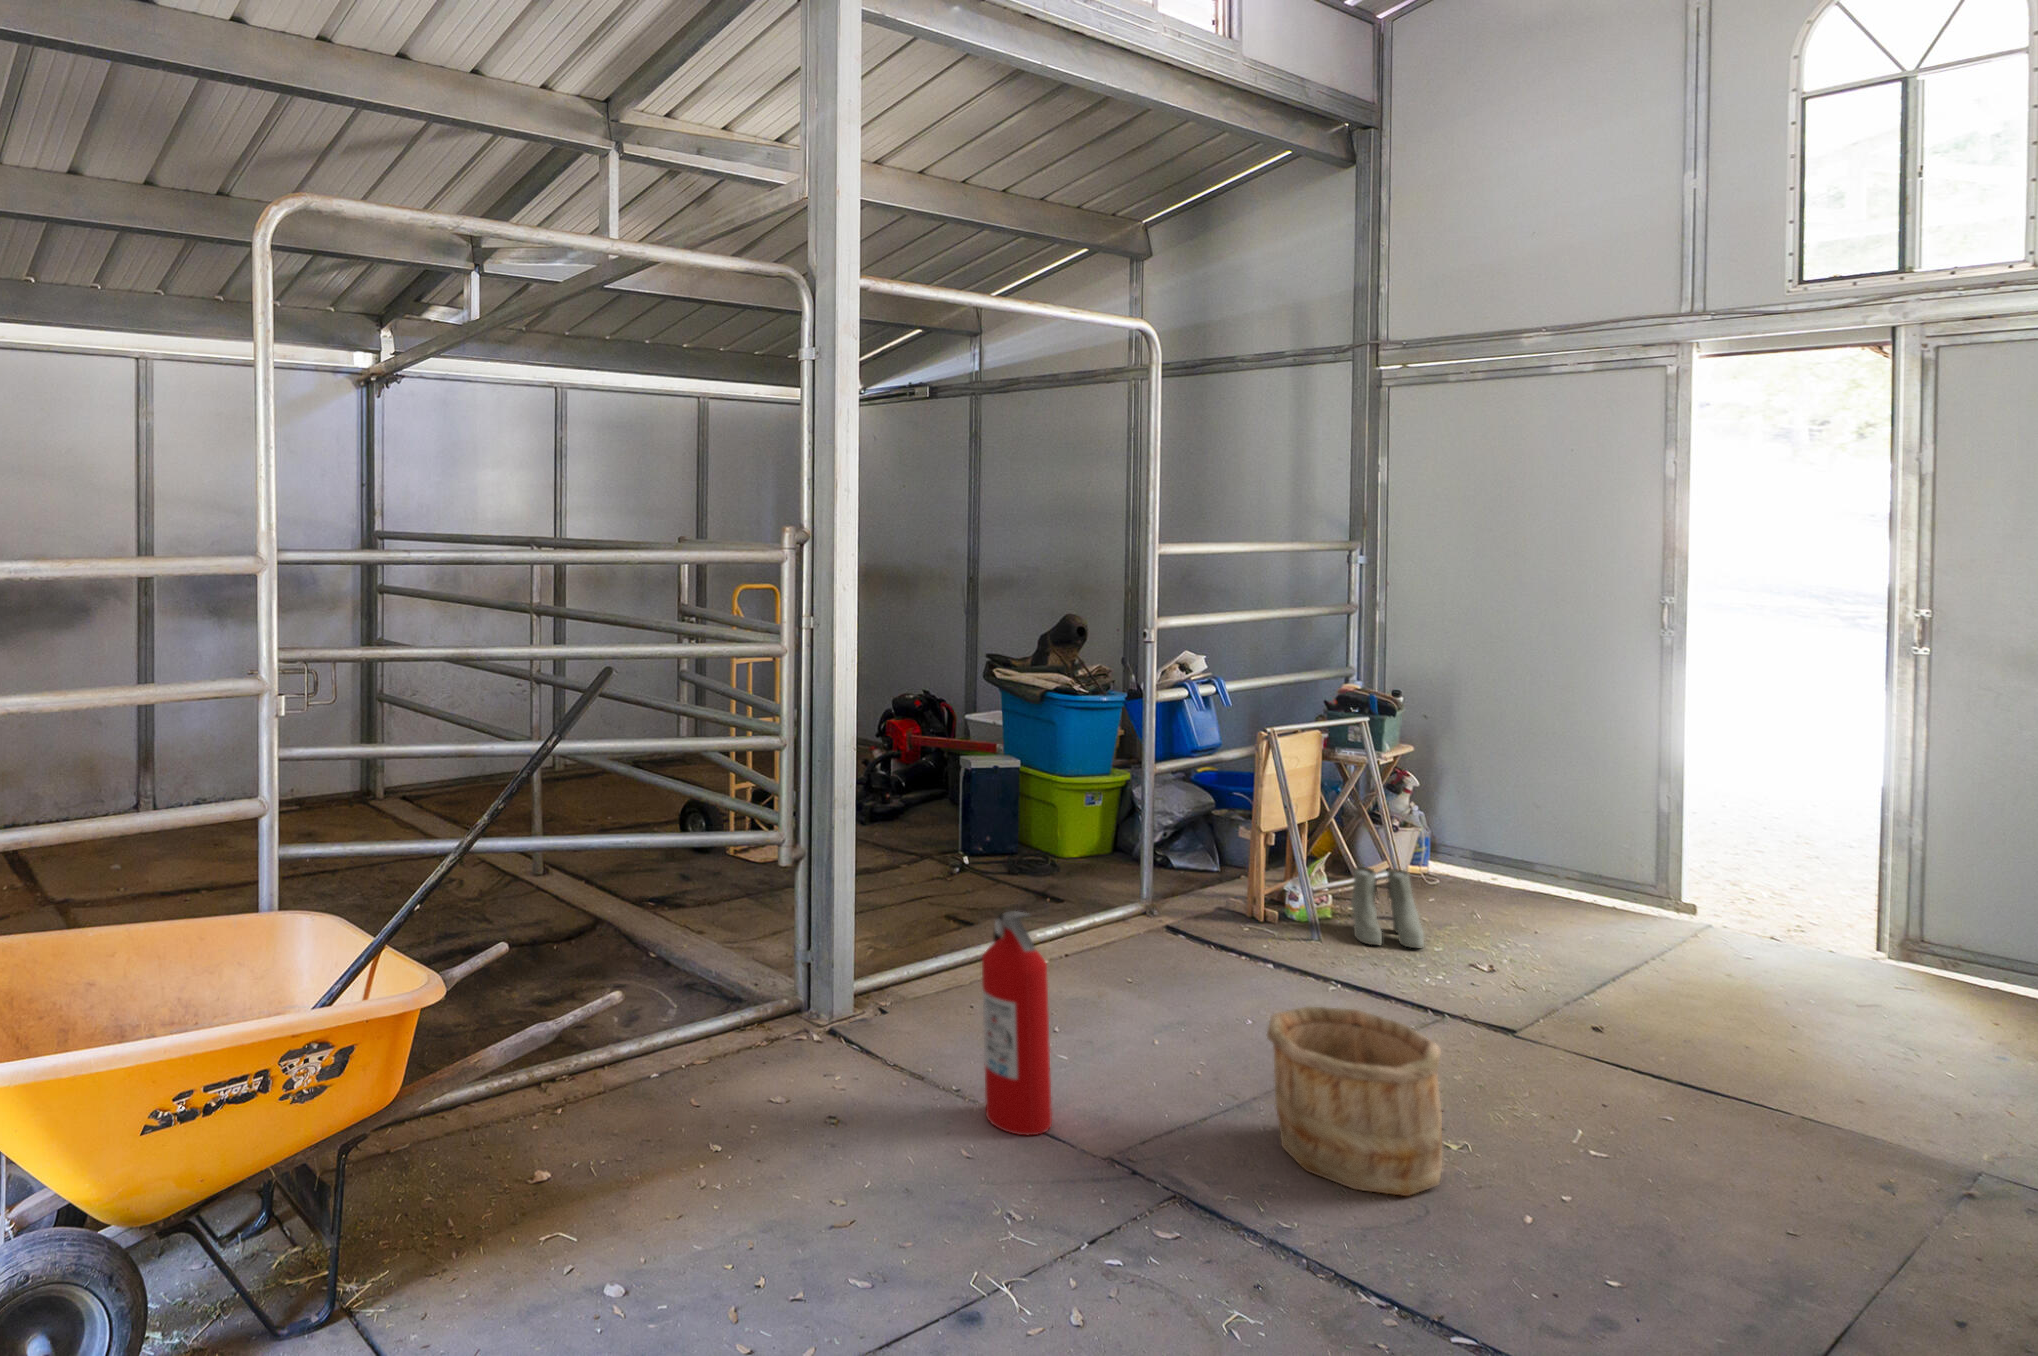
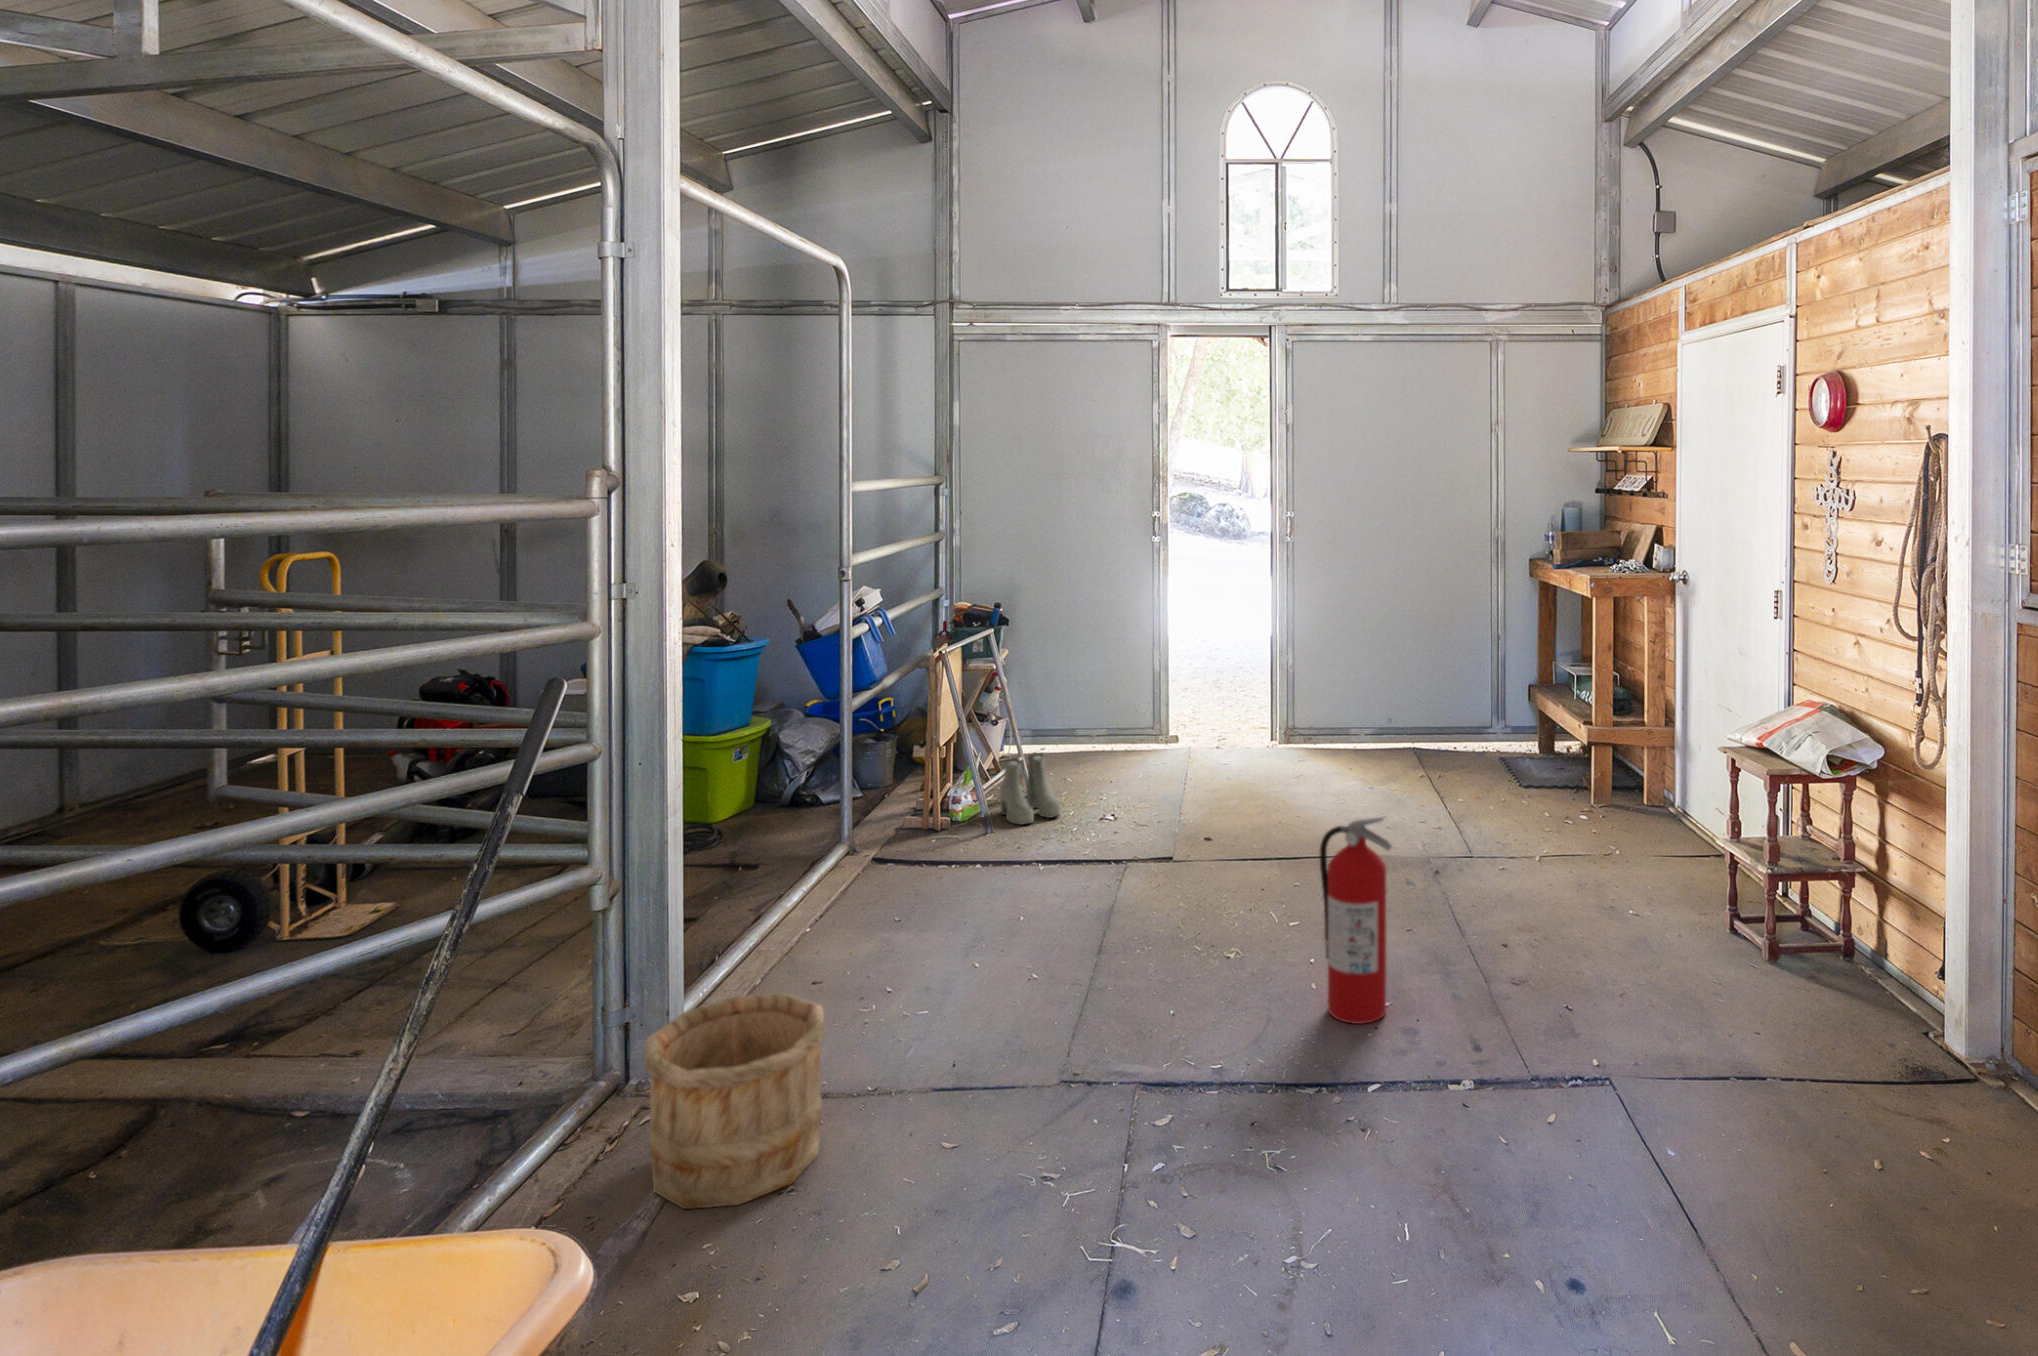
fire extinguisher: present [982,911,1052,1135] -> present [1320,817,1392,1024]
wooden bucket: present [1267,1006,1442,1196] -> present [644,994,825,1209]

